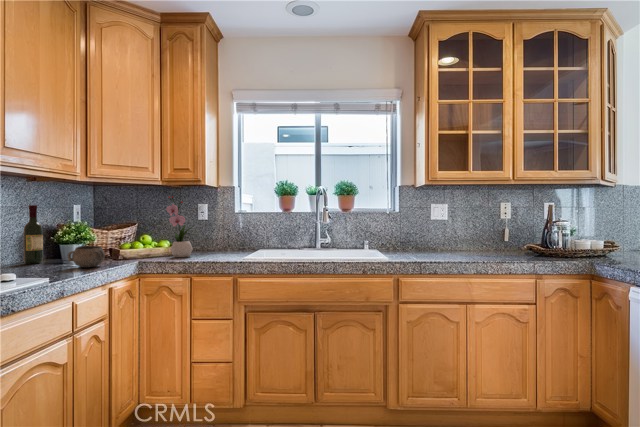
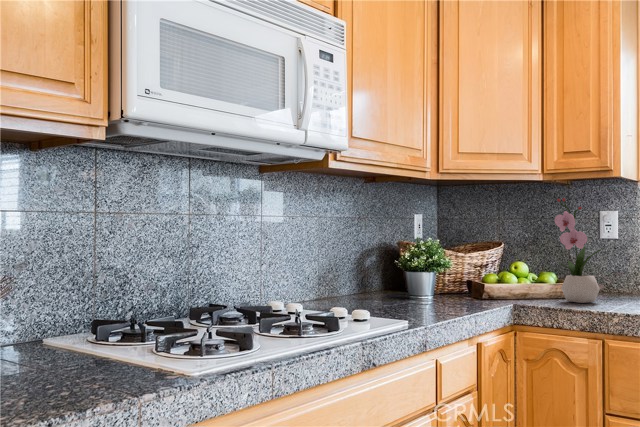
wine bottle: present [24,205,43,264] -> none [363,216,384,296]
decorative bowl: present [68,246,105,268] -> none [421,276,468,308]

